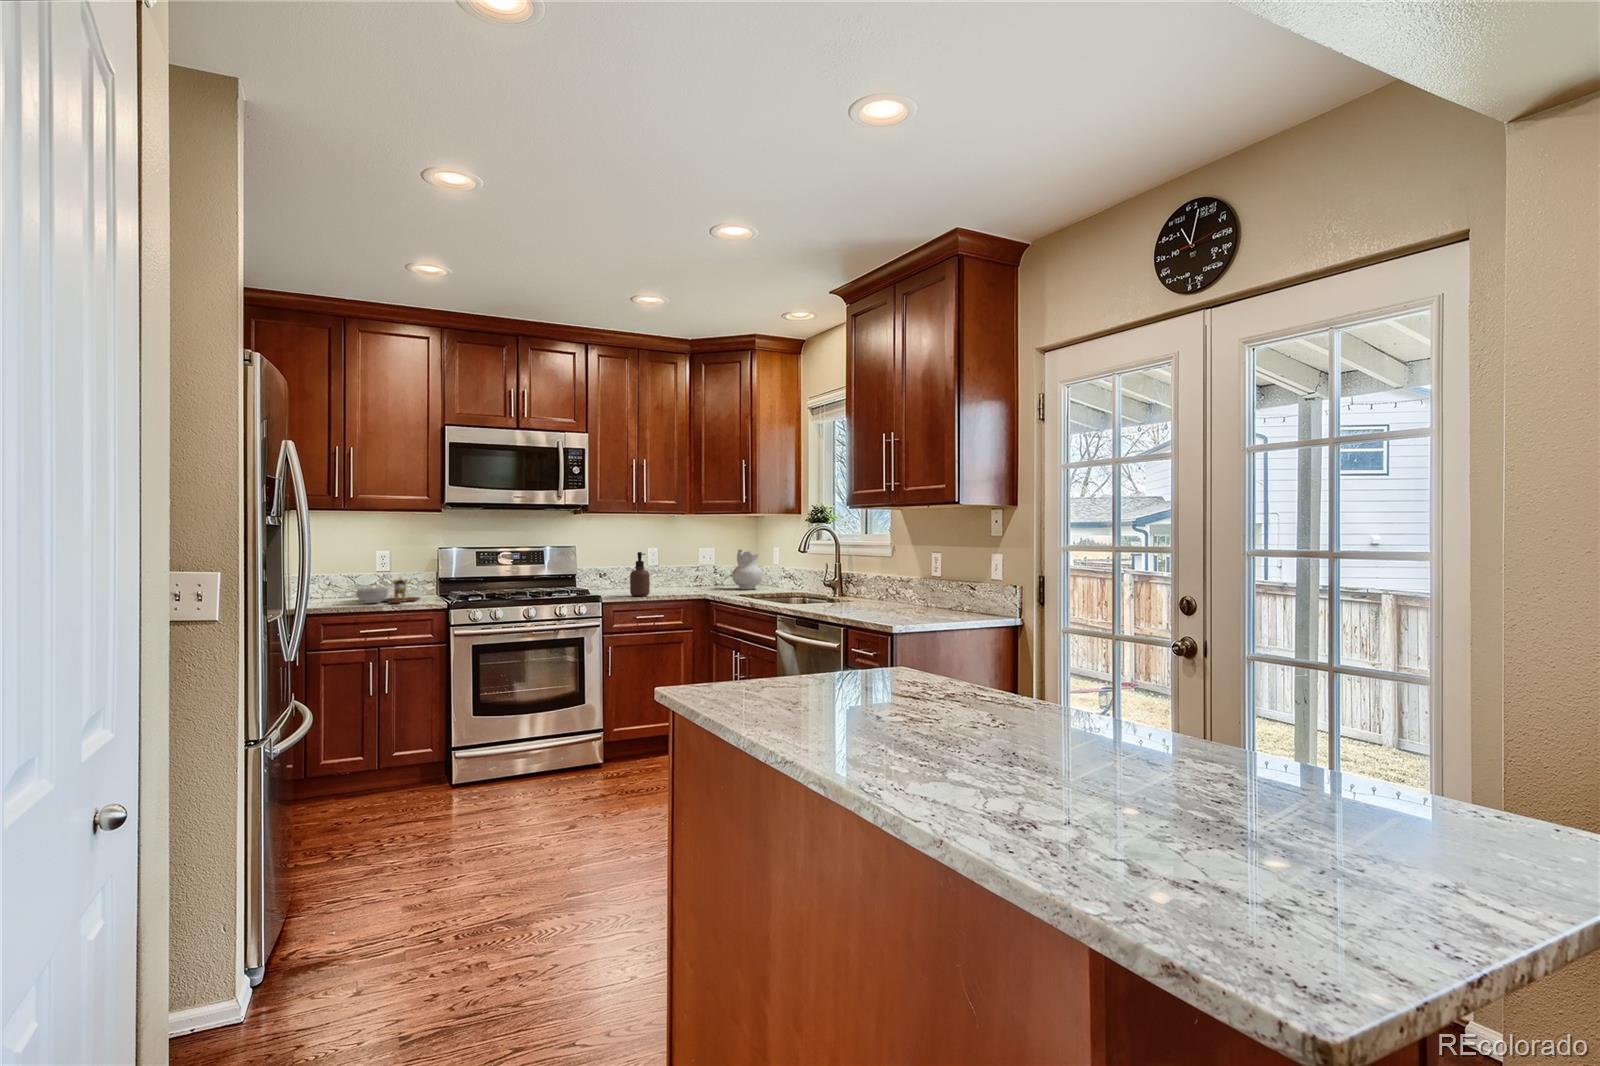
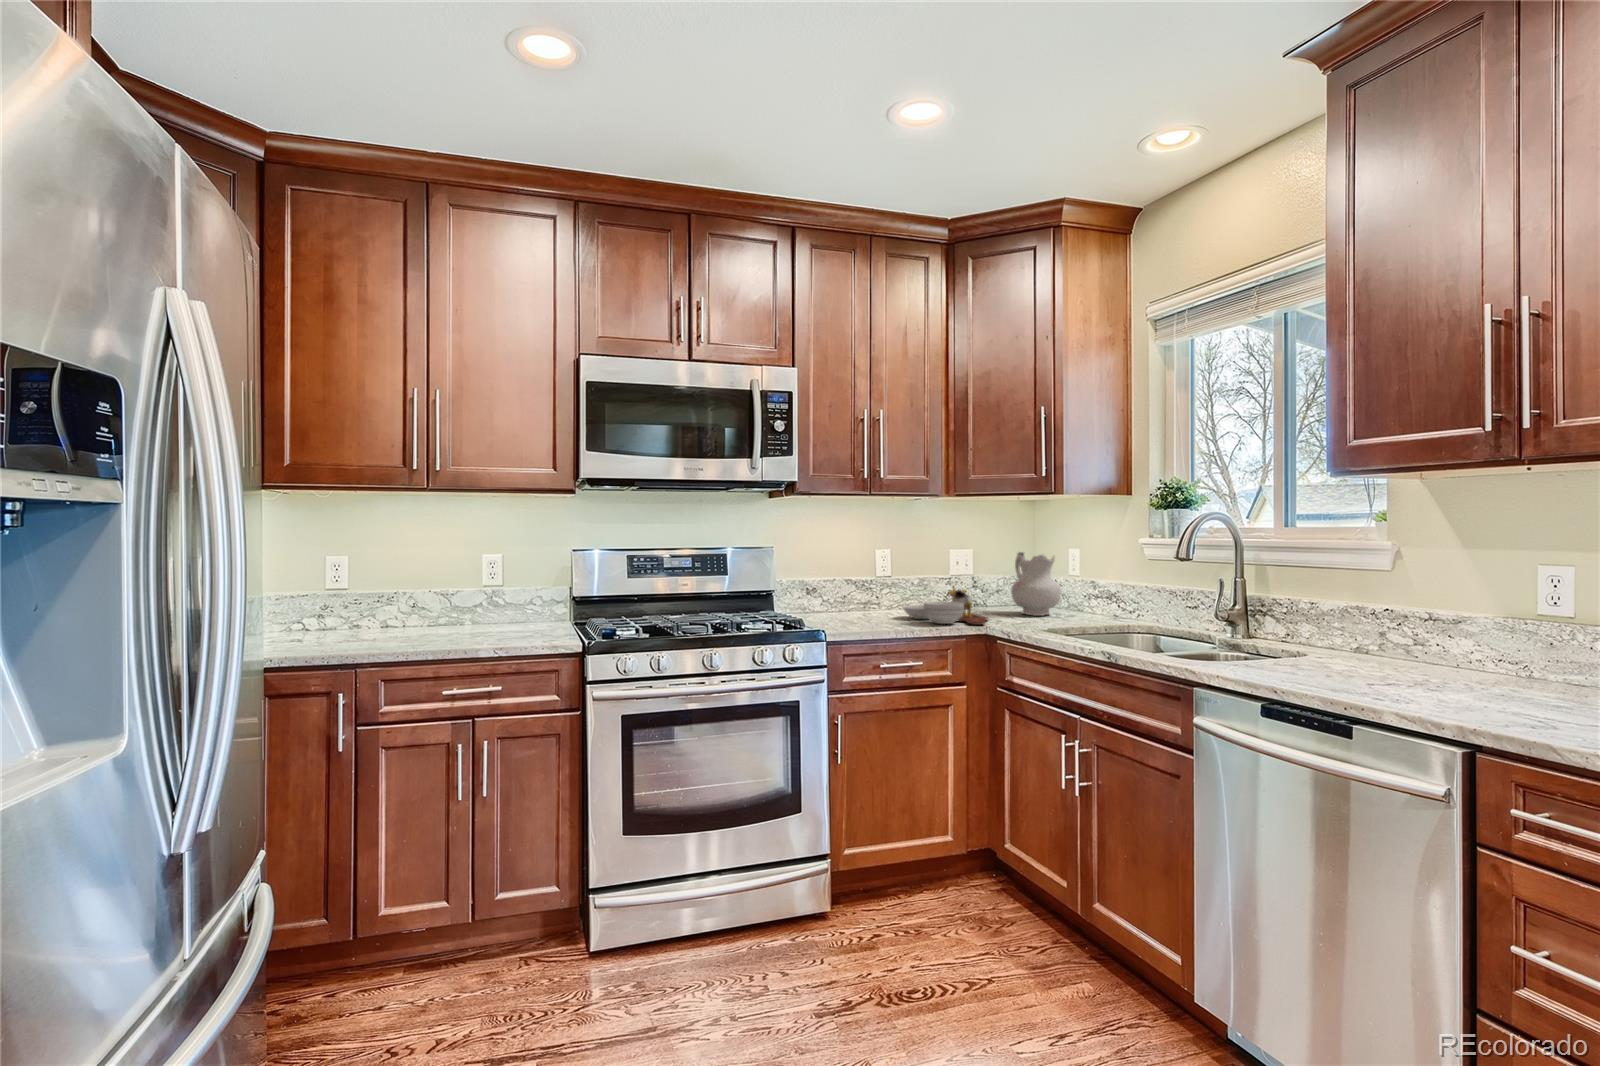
soap dispenser: present [630,552,650,596] -> none [866,557,897,630]
cutting board: present [356,578,420,603] -> present [904,586,988,625]

